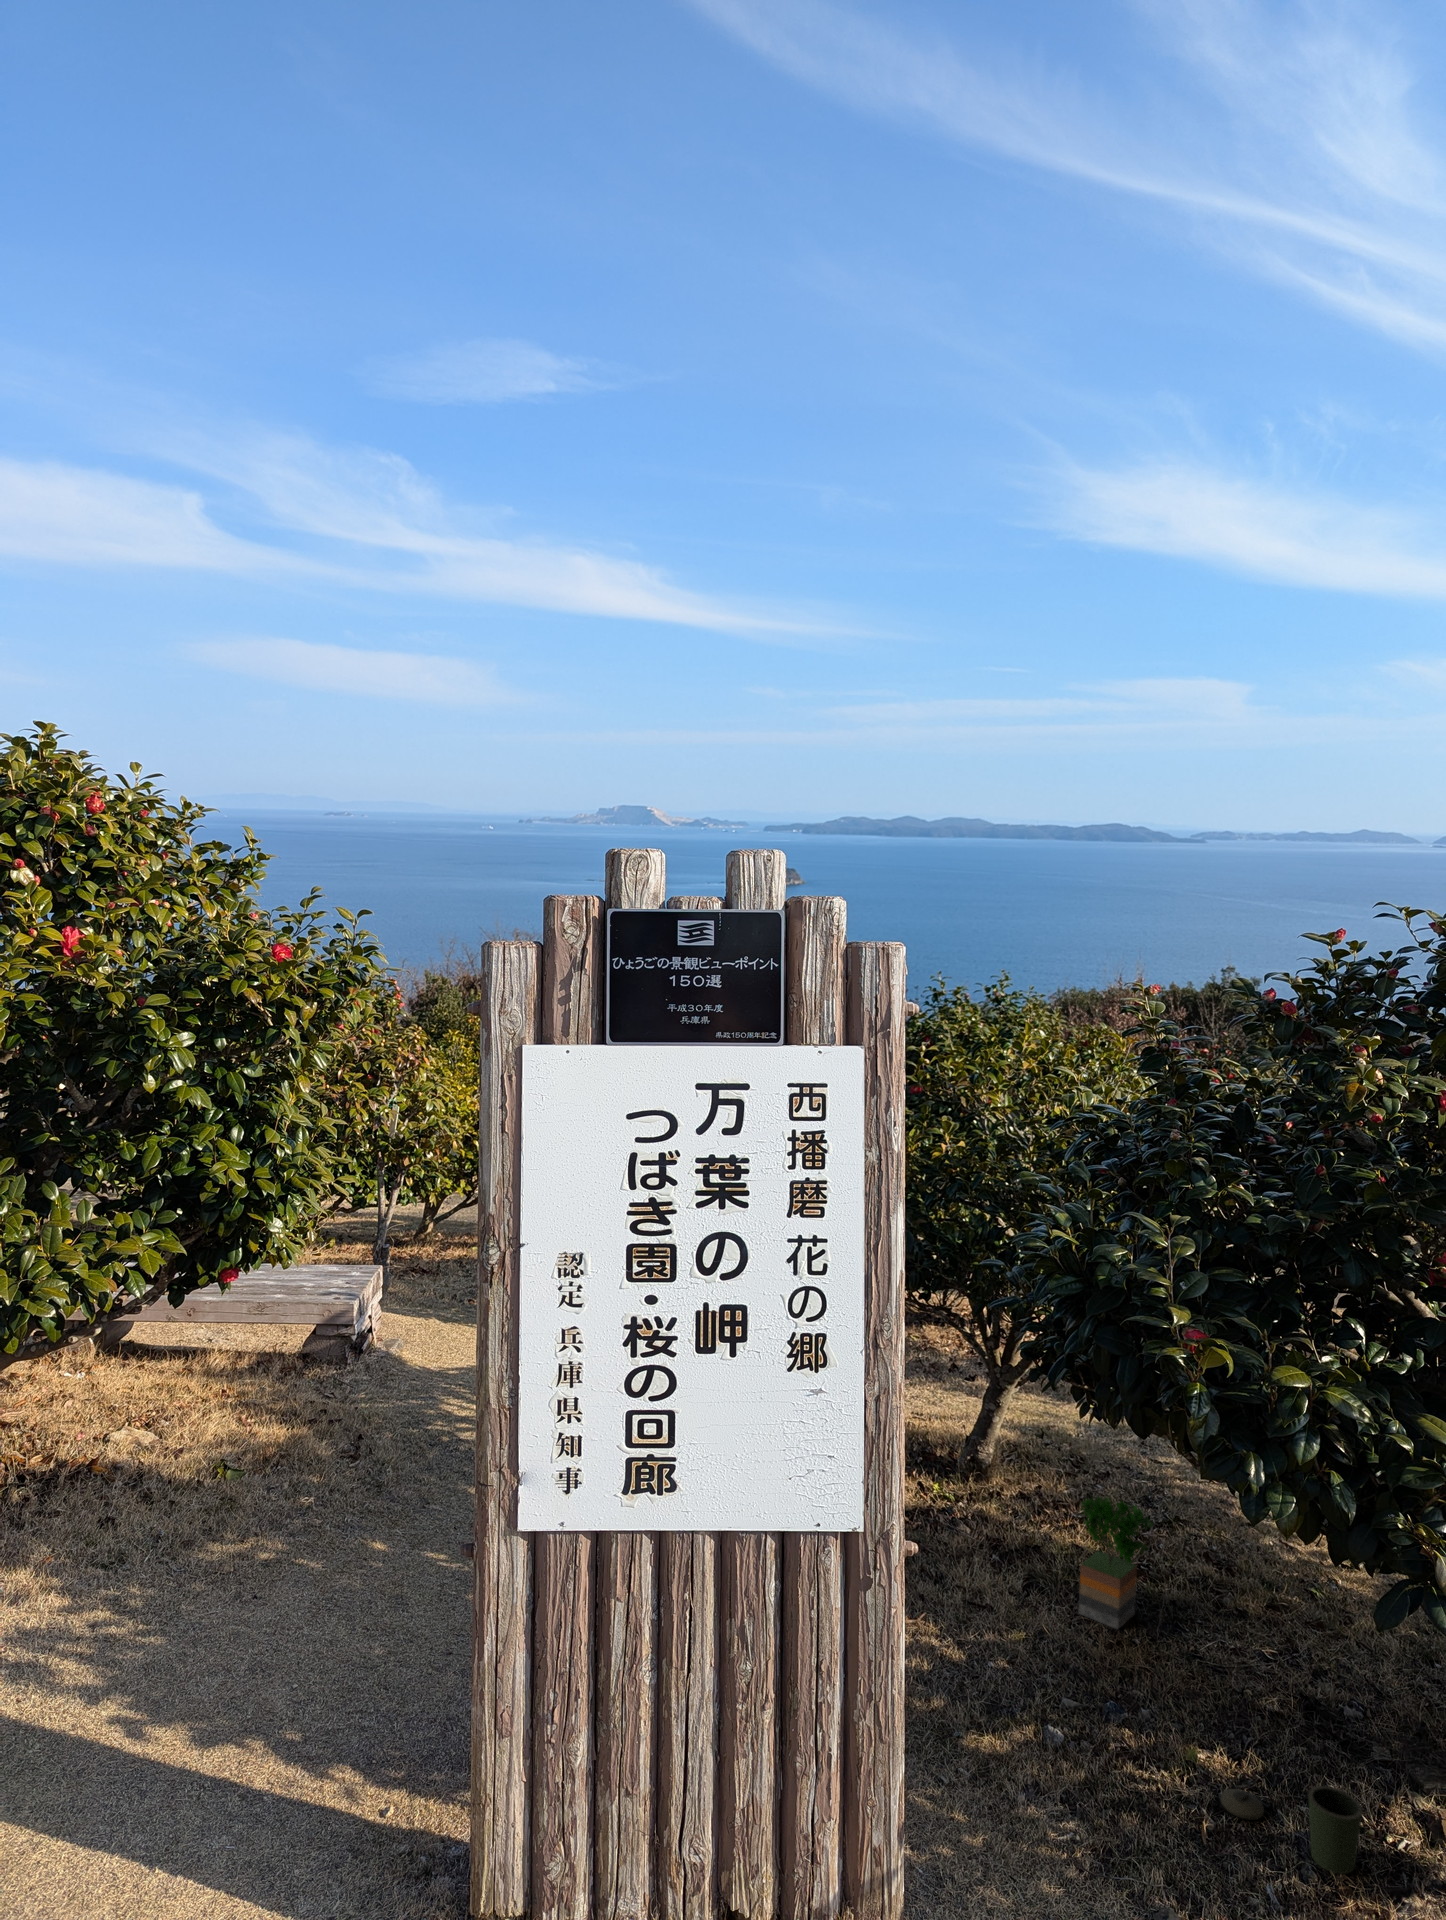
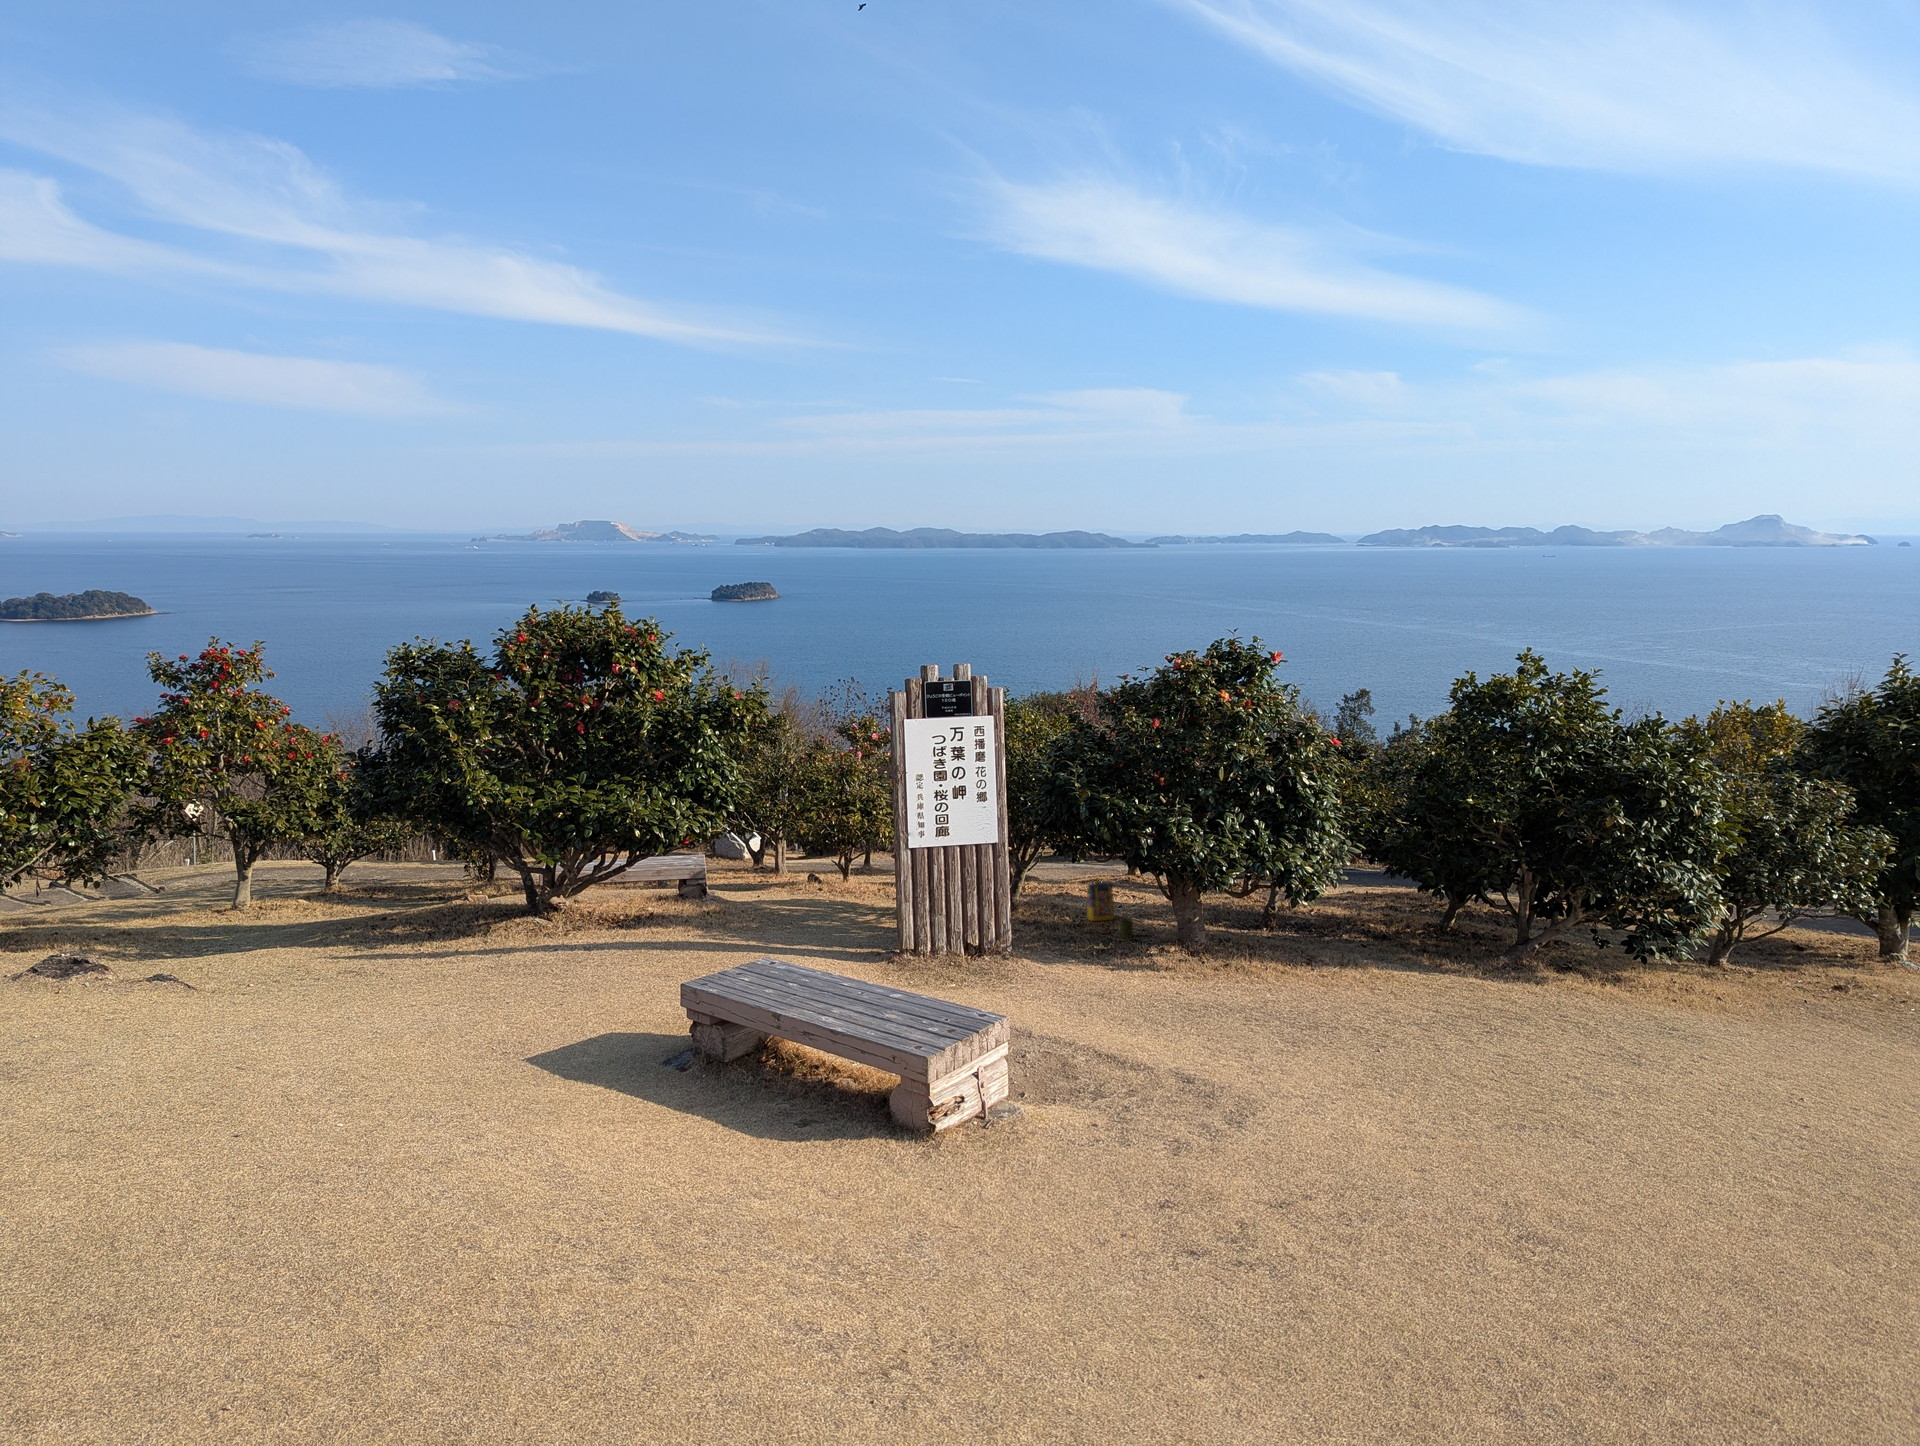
potted tree: present [1079,1497,1153,1629] -> none [1059,872,1085,914]
backpack: none [1164,1565,1255,1701] -> present [1087,882,1114,921]

